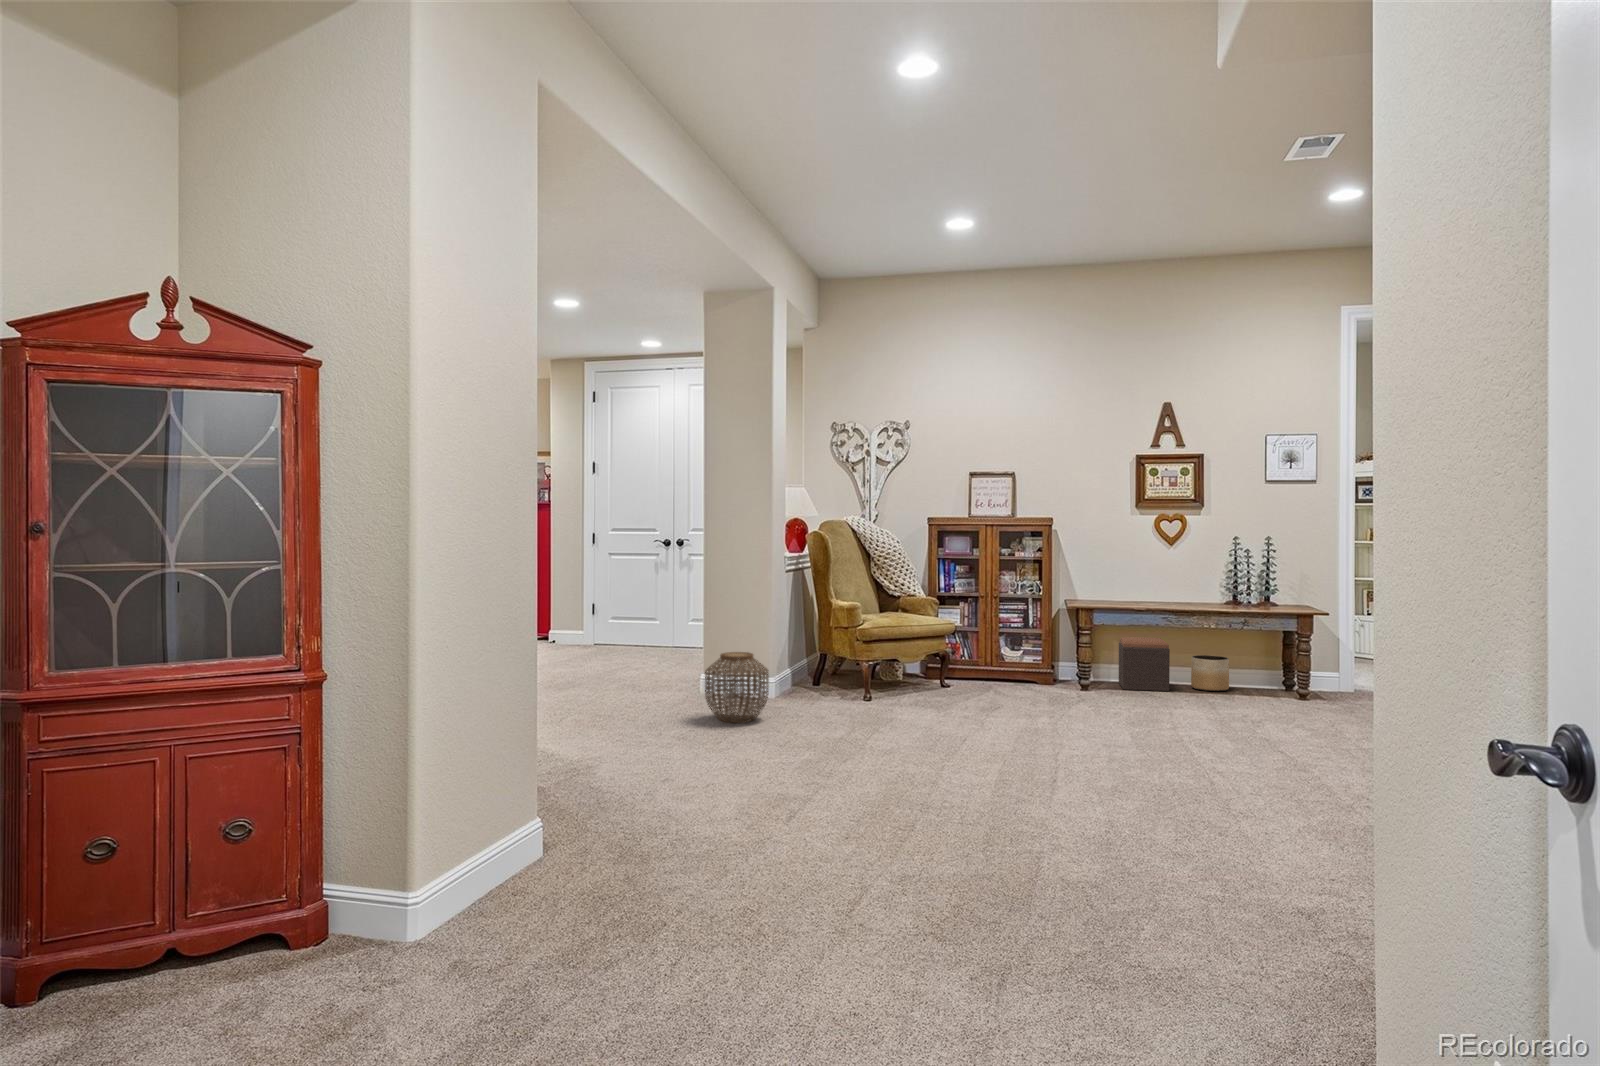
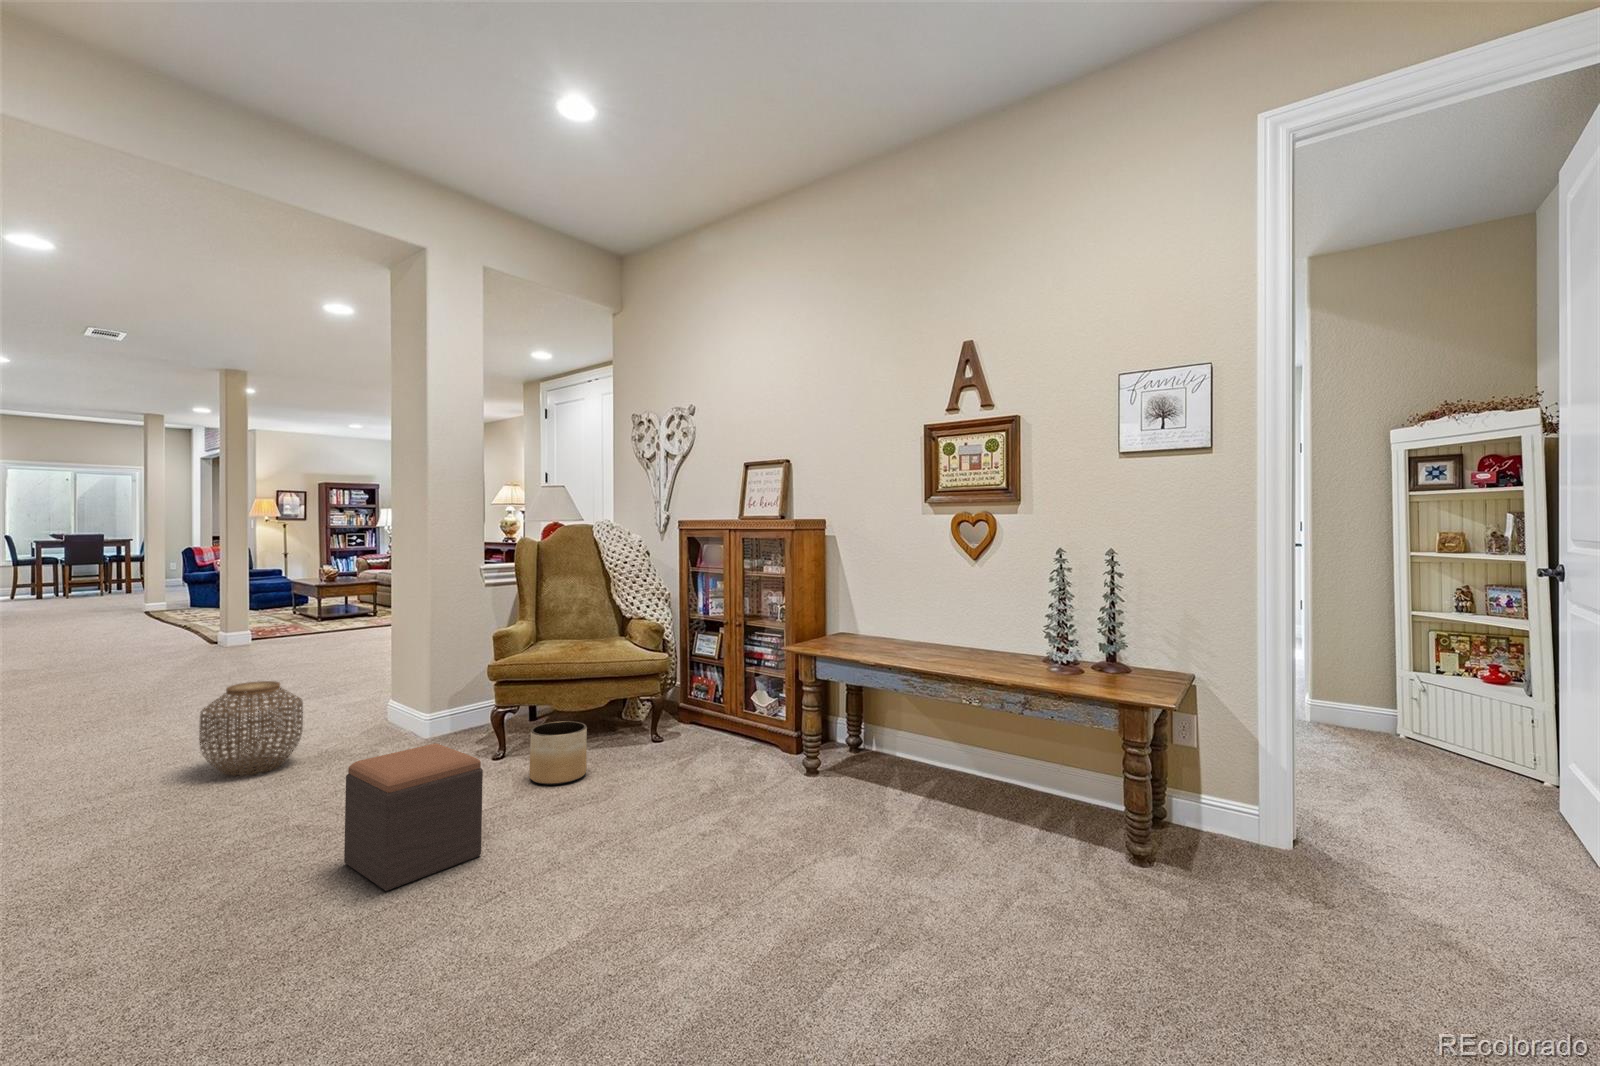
footstool: present [1119,637,1170,691] -> present [344,743,483,891]
planter: present [1191,655,1229,691] -> present [529,721,587,785]

